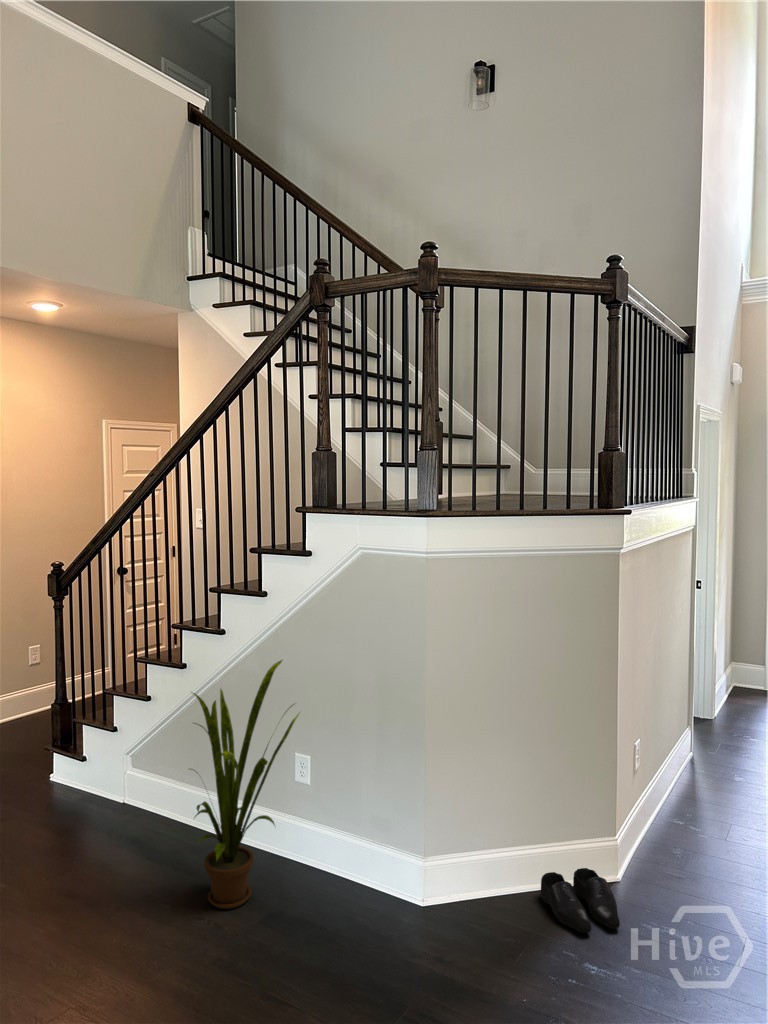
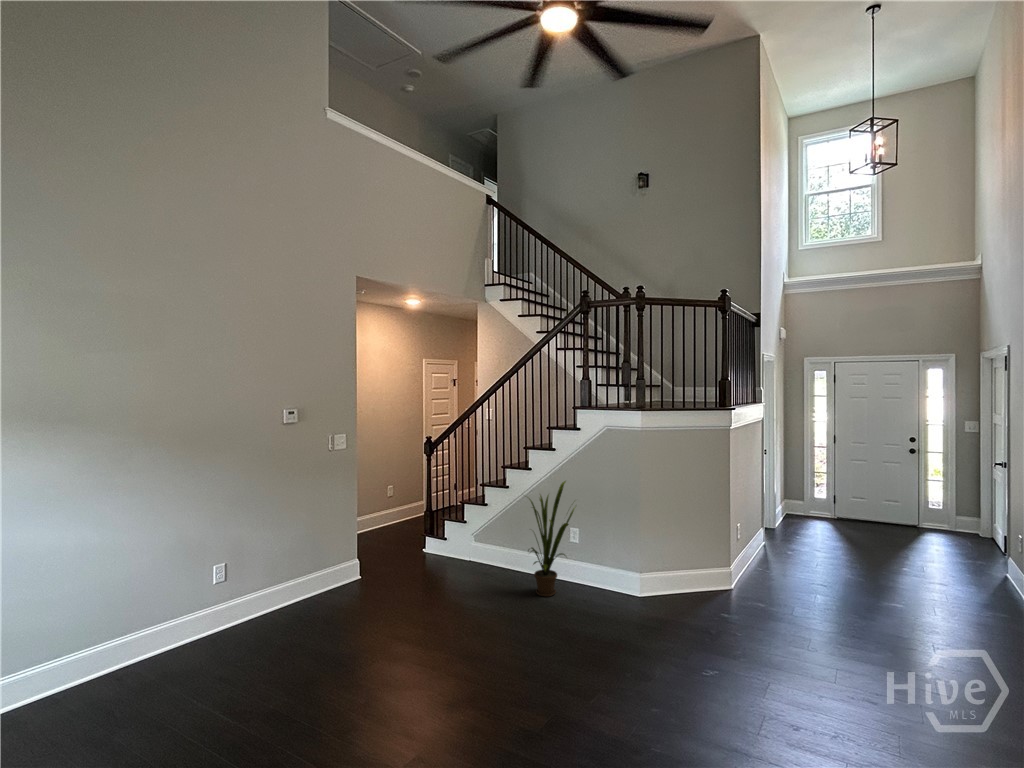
shoe: present [541,868,620,933] -> none [696,581,736,605]

